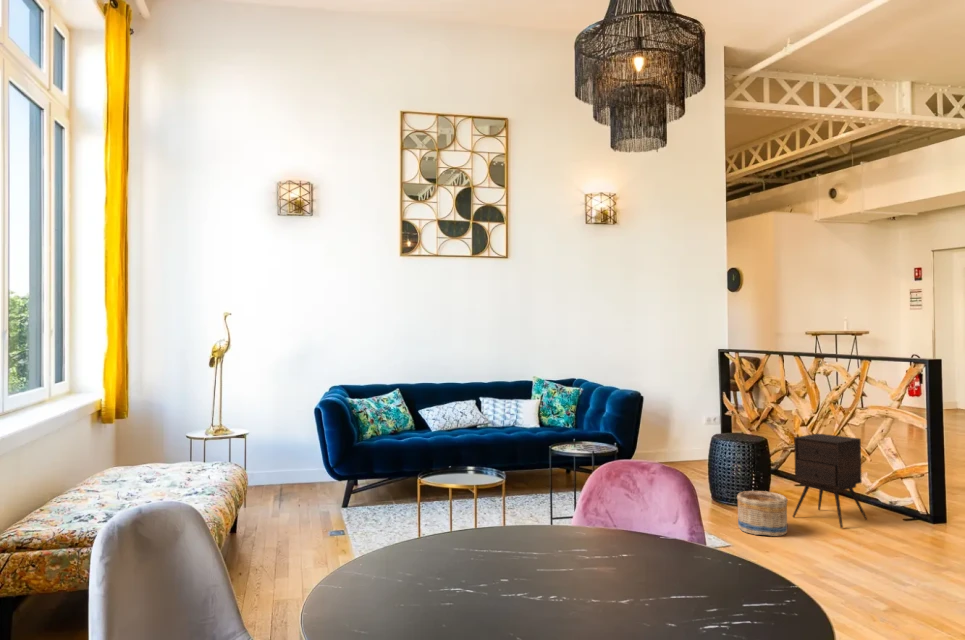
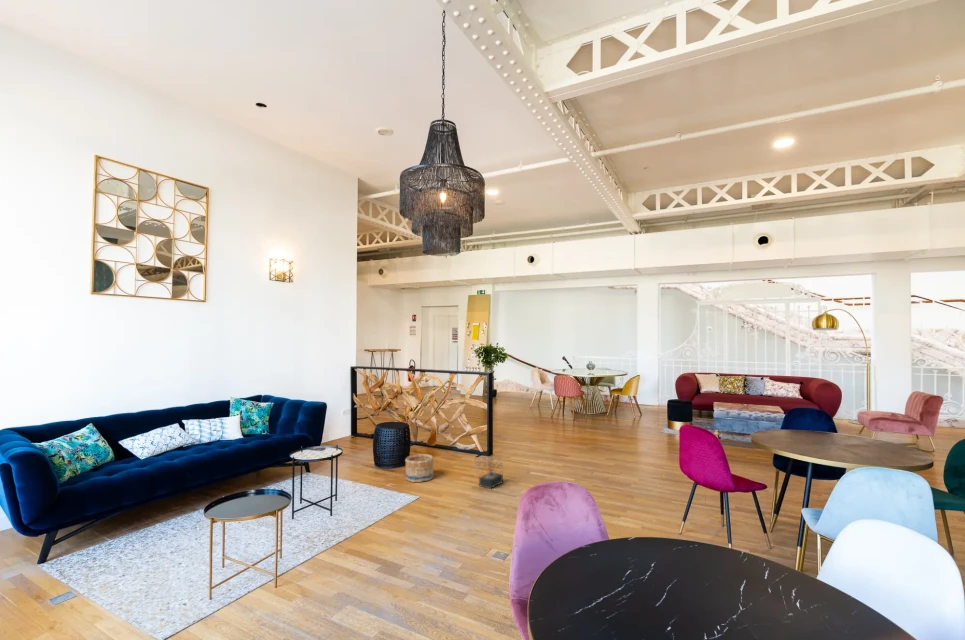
side table: present [793,434,867,528] -> none [426,415,459,467]
decorative plant: none [840,509,915,576] -> present [476,457,503,488]

